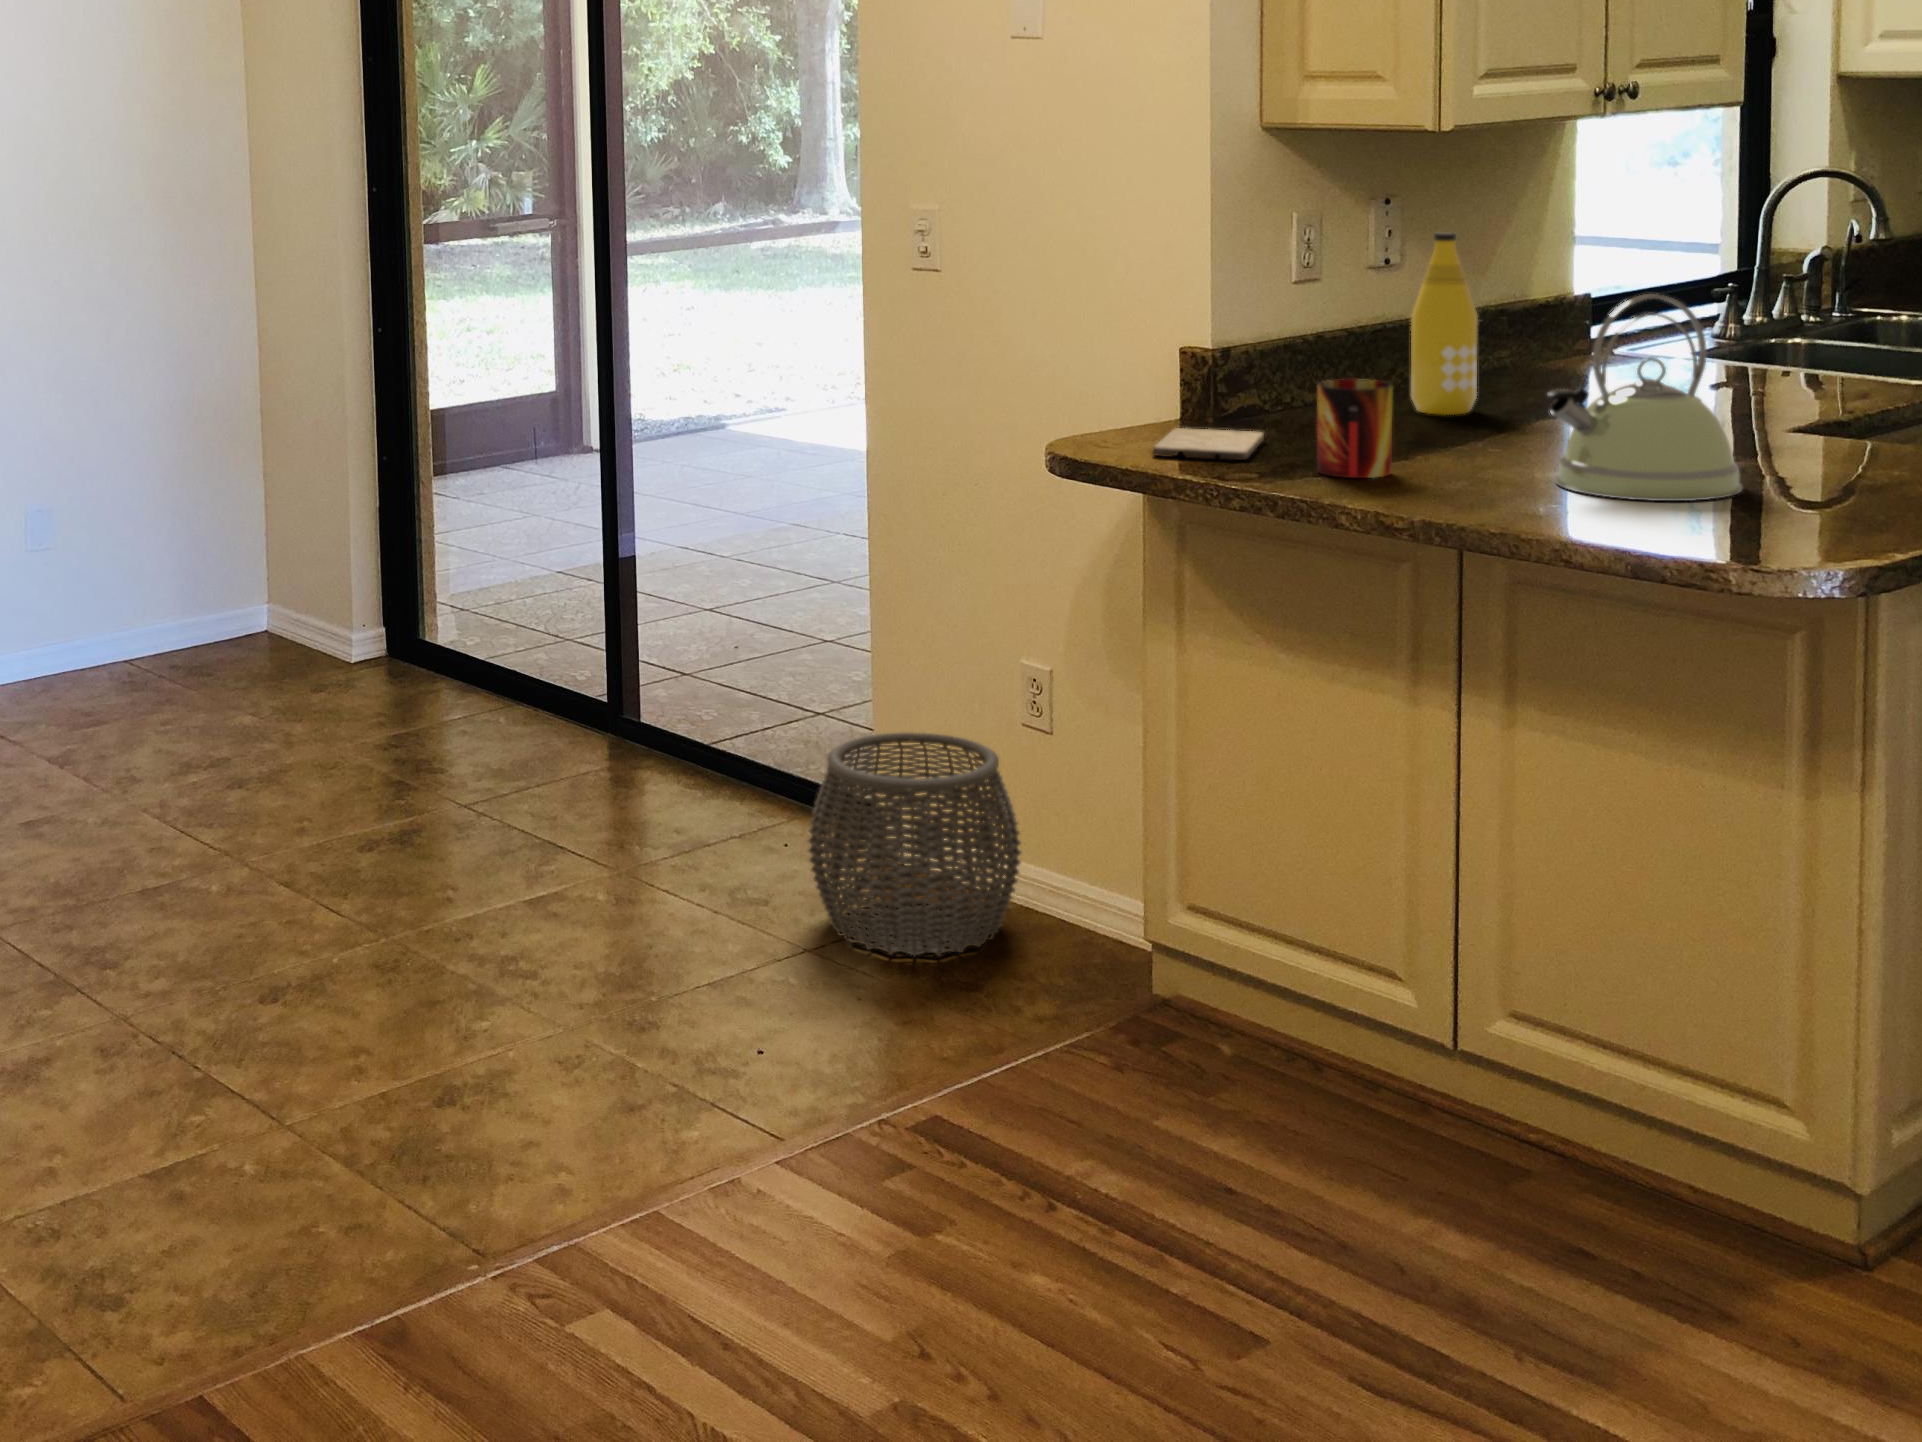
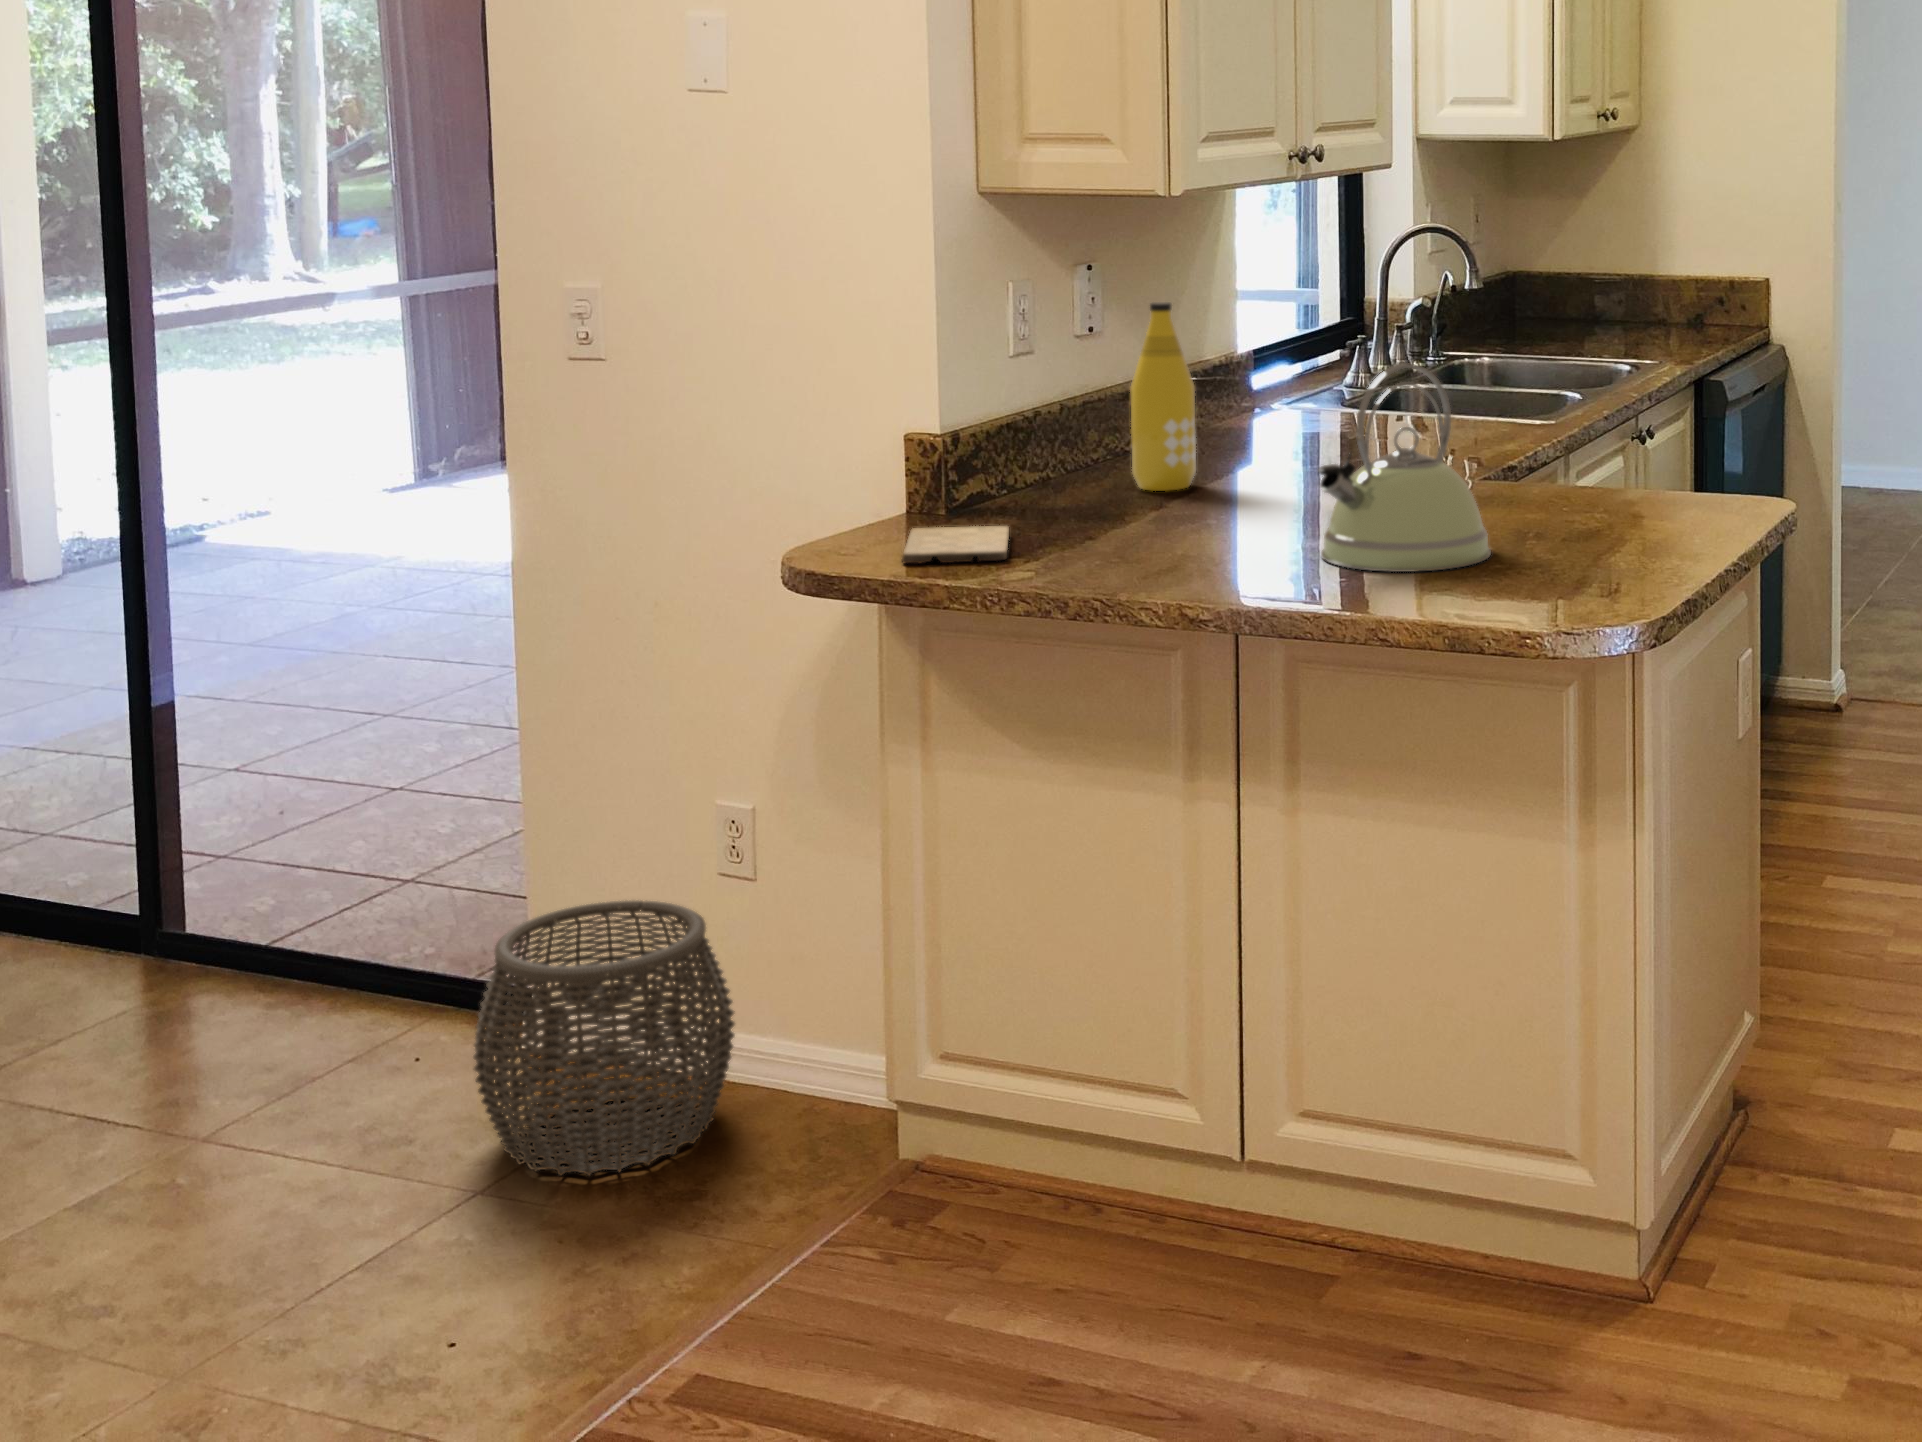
mug: present [1317,379,1392,478] -> none [1084,465,1163,572]

